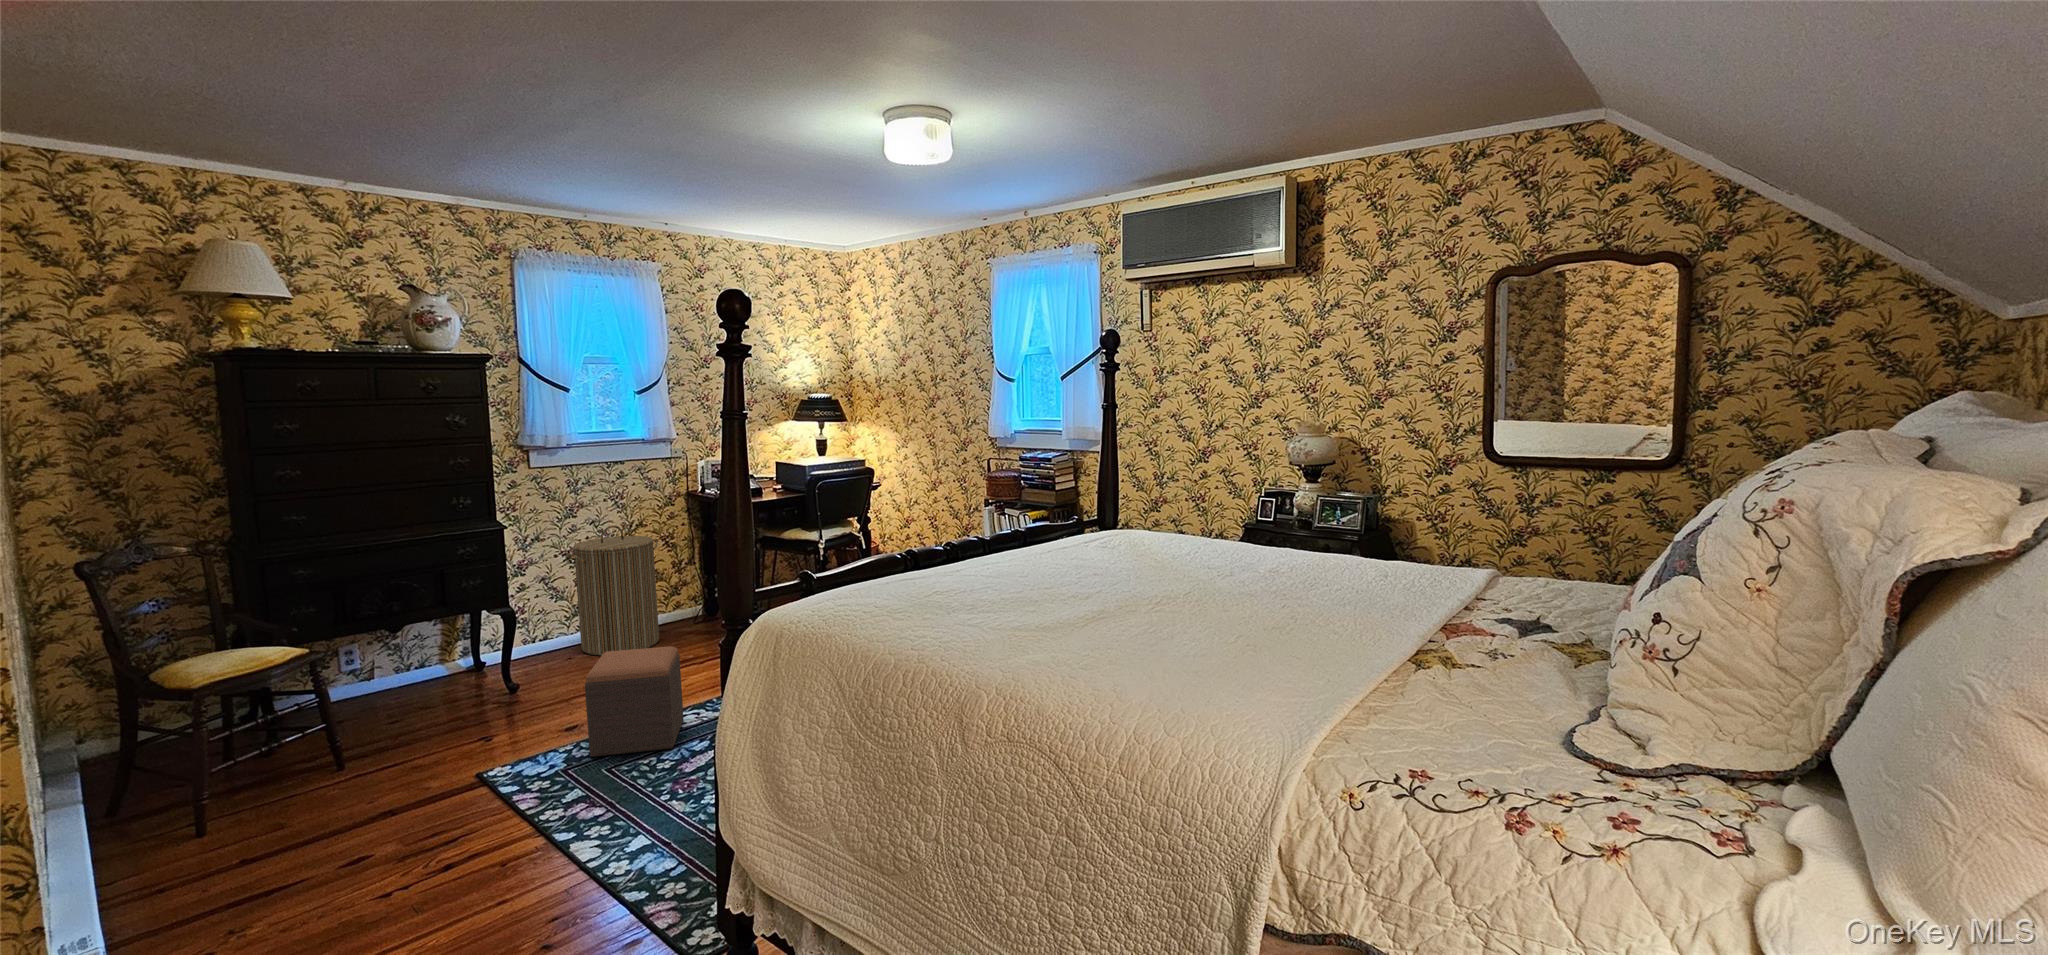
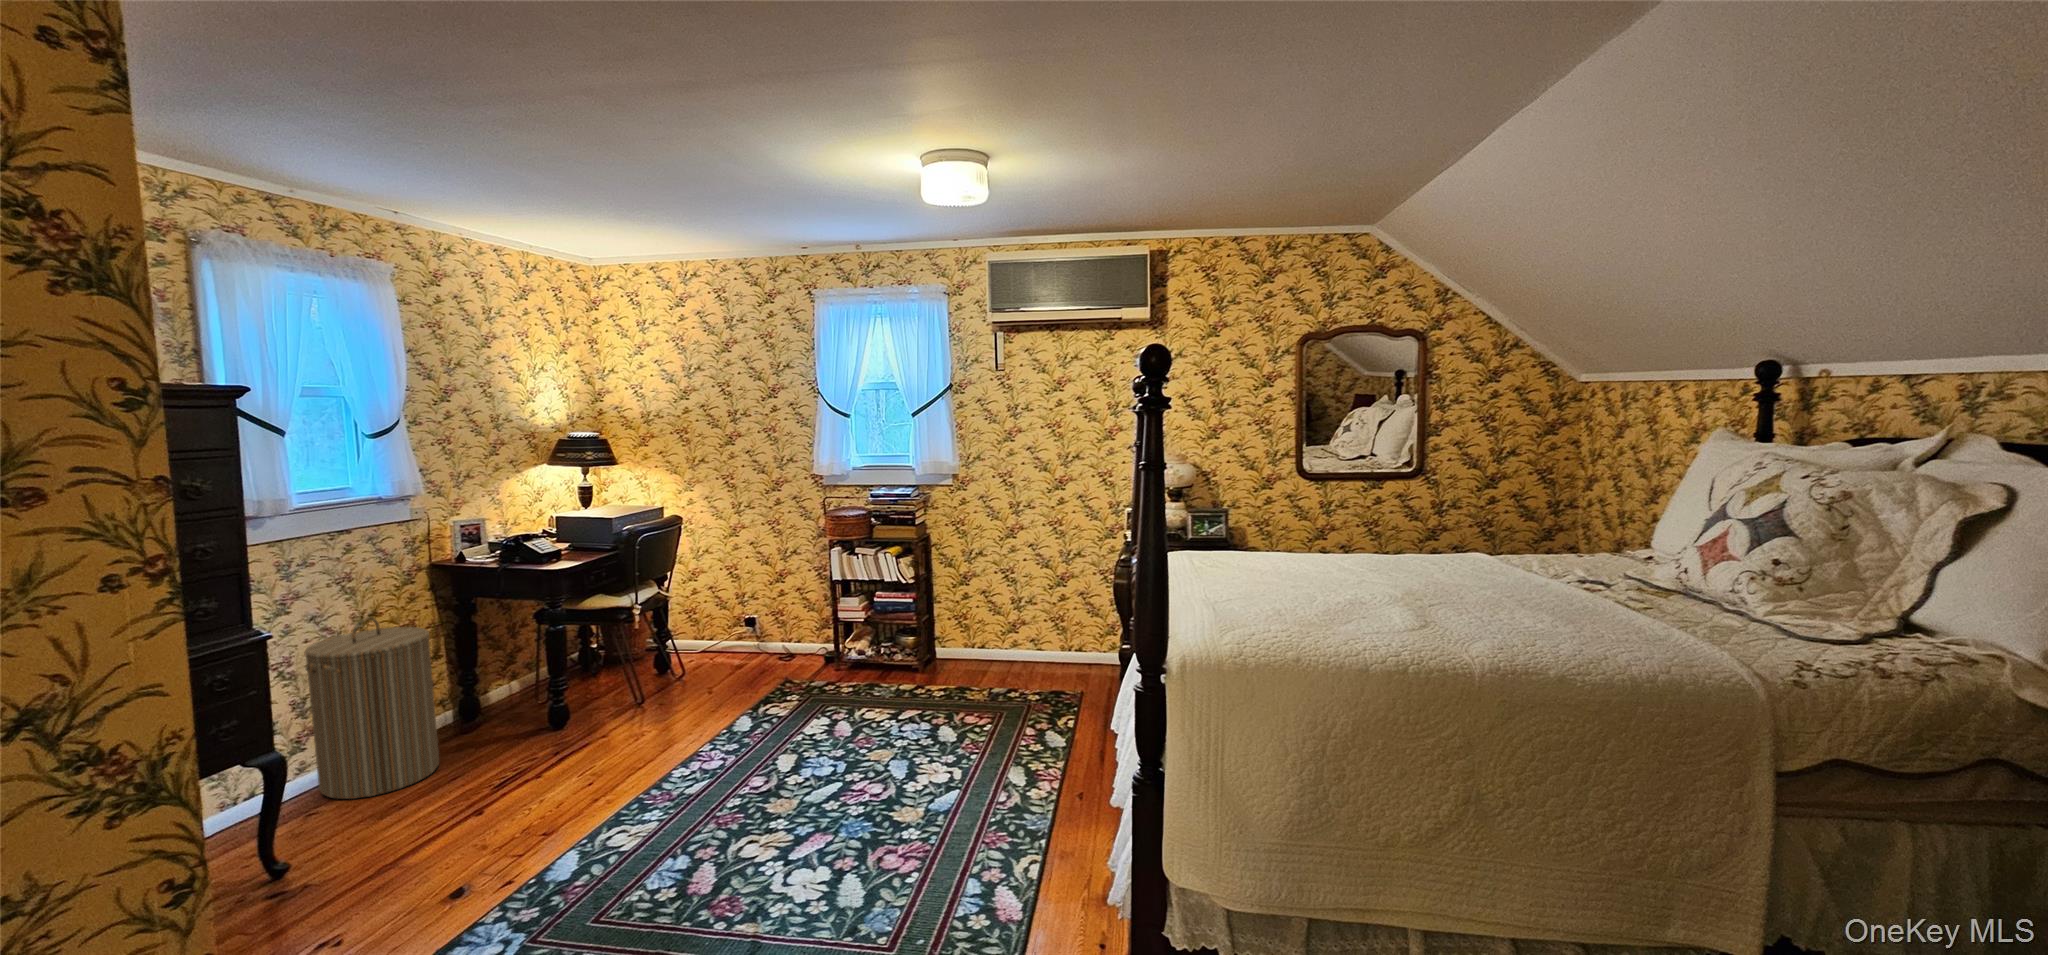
footstool: present [585,646,684,757] -> none [519,752,660,916]

